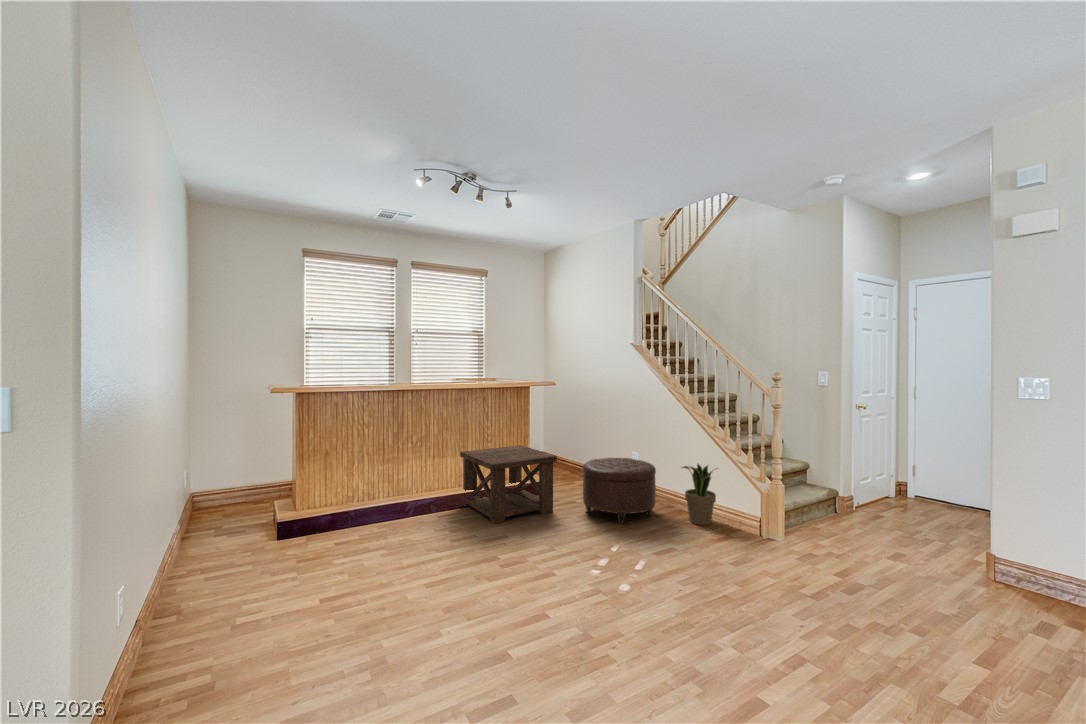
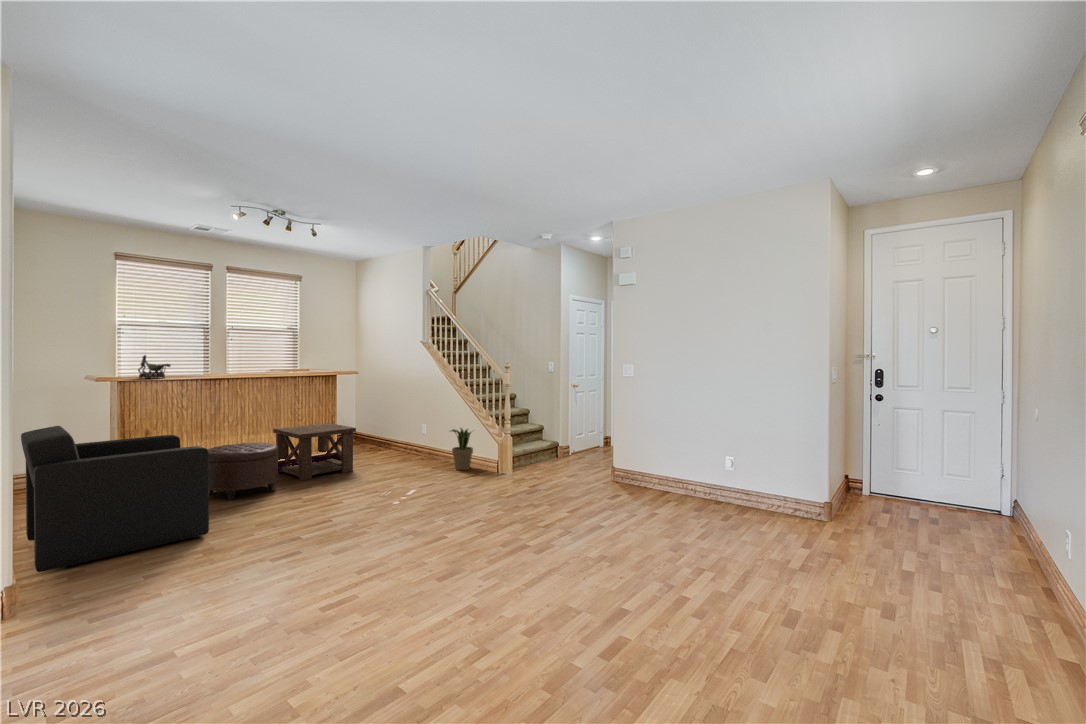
decorative bowl: none [316,361,350,390] -> present [138,355,171,379]
armchair: none [135,458,377,702] -> present [21,426,209,572]
ottoman: present [583,458,656,524] -> present [208,442,278,501]

